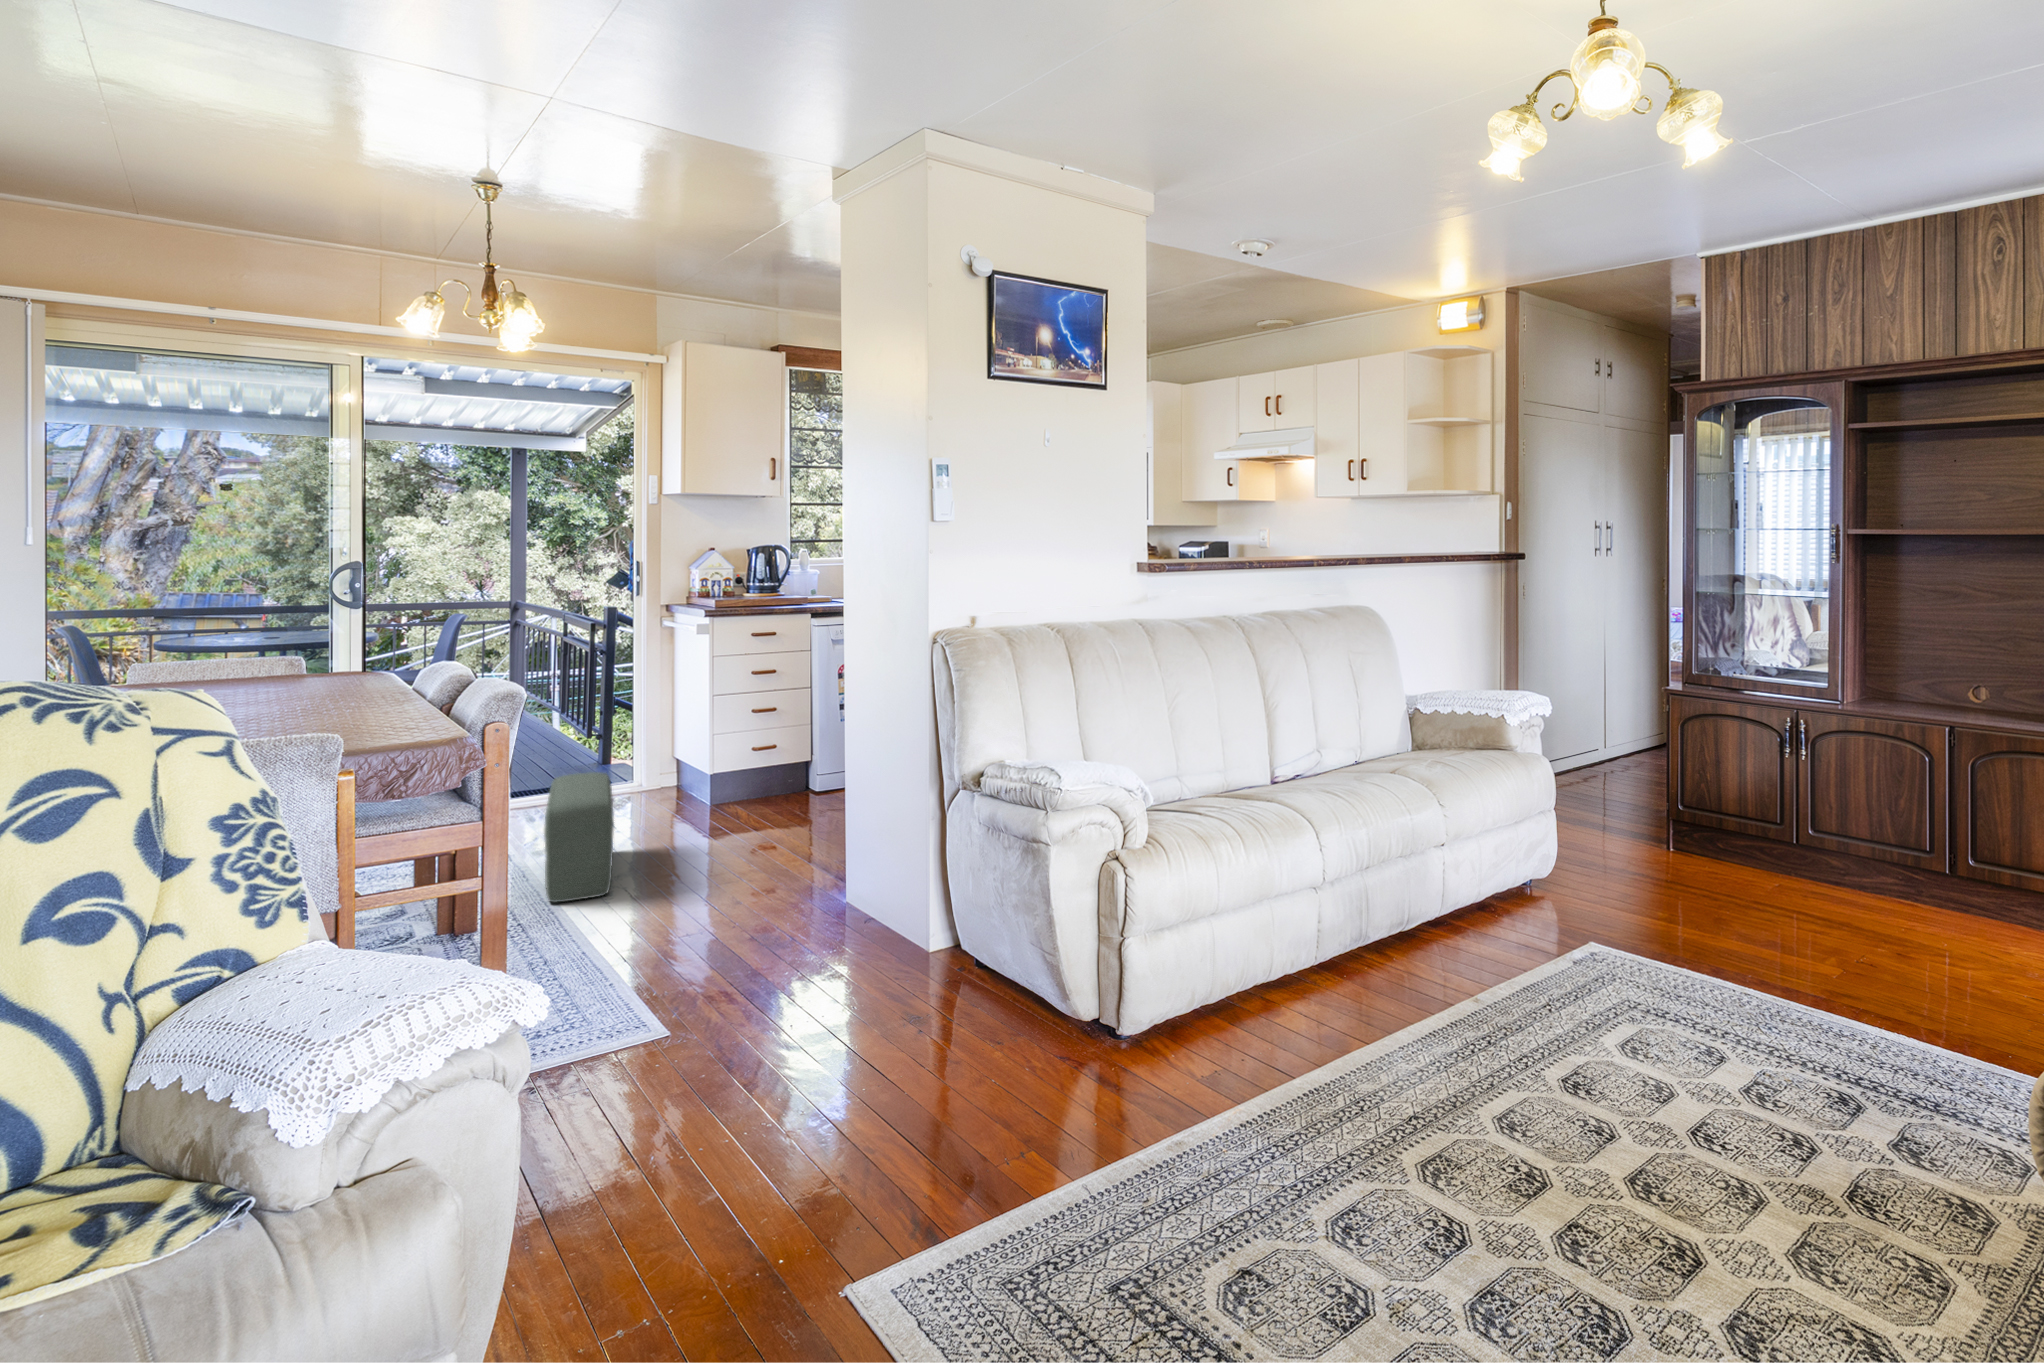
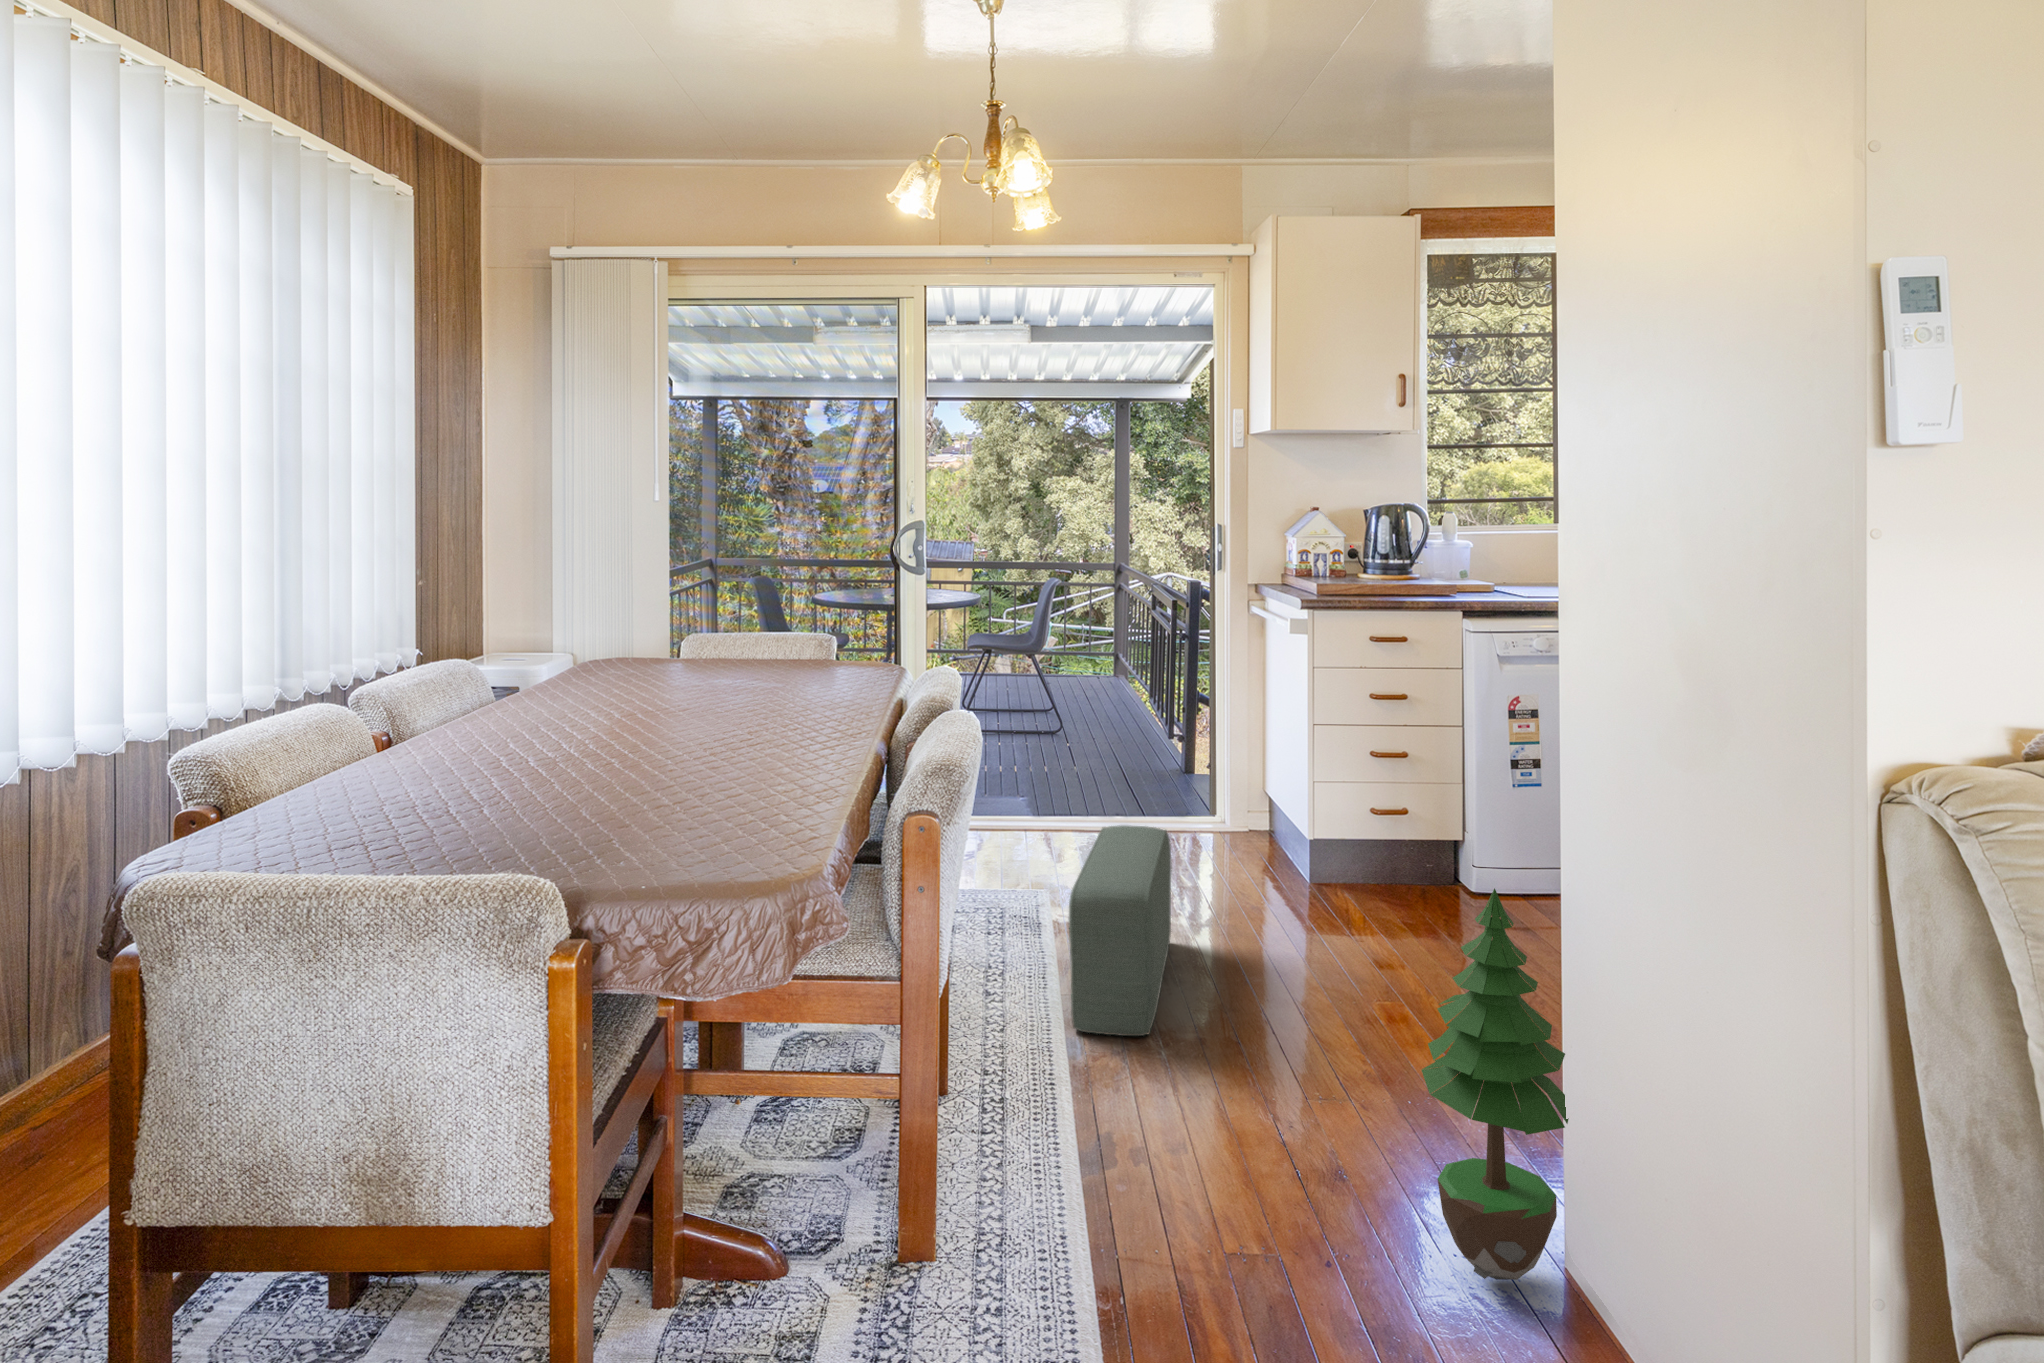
potted tree: none [793,740,866,932] -> present [1422,888,1569,1280]

